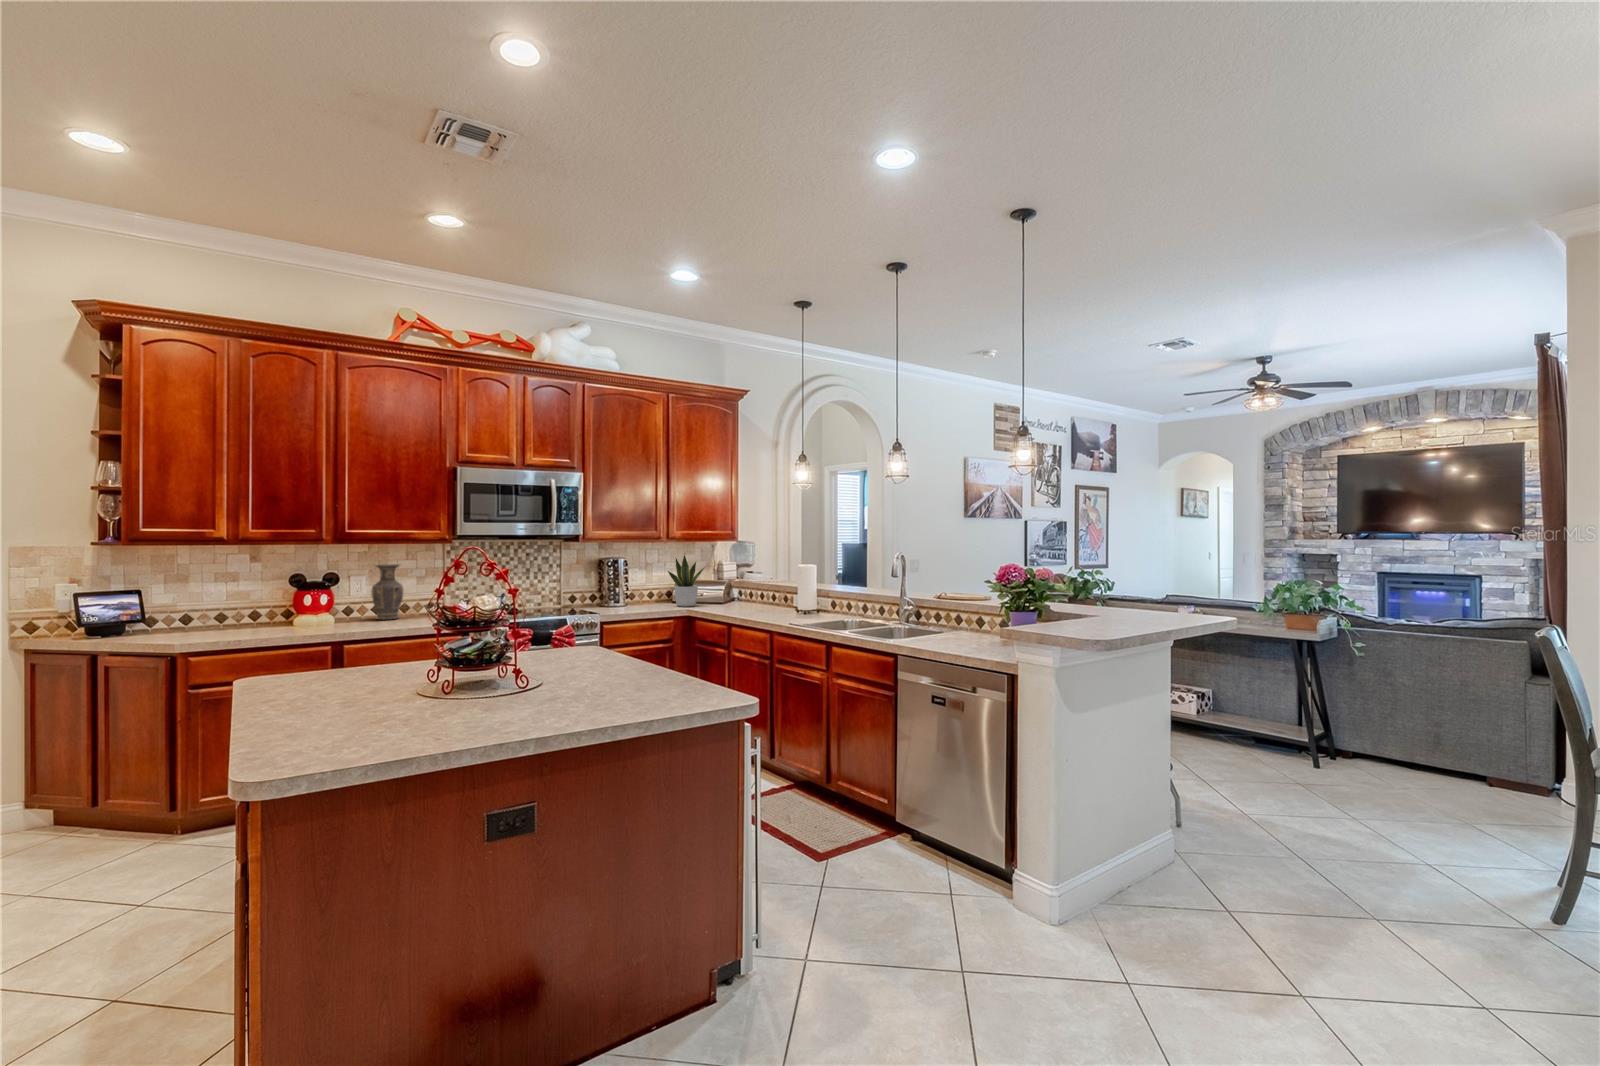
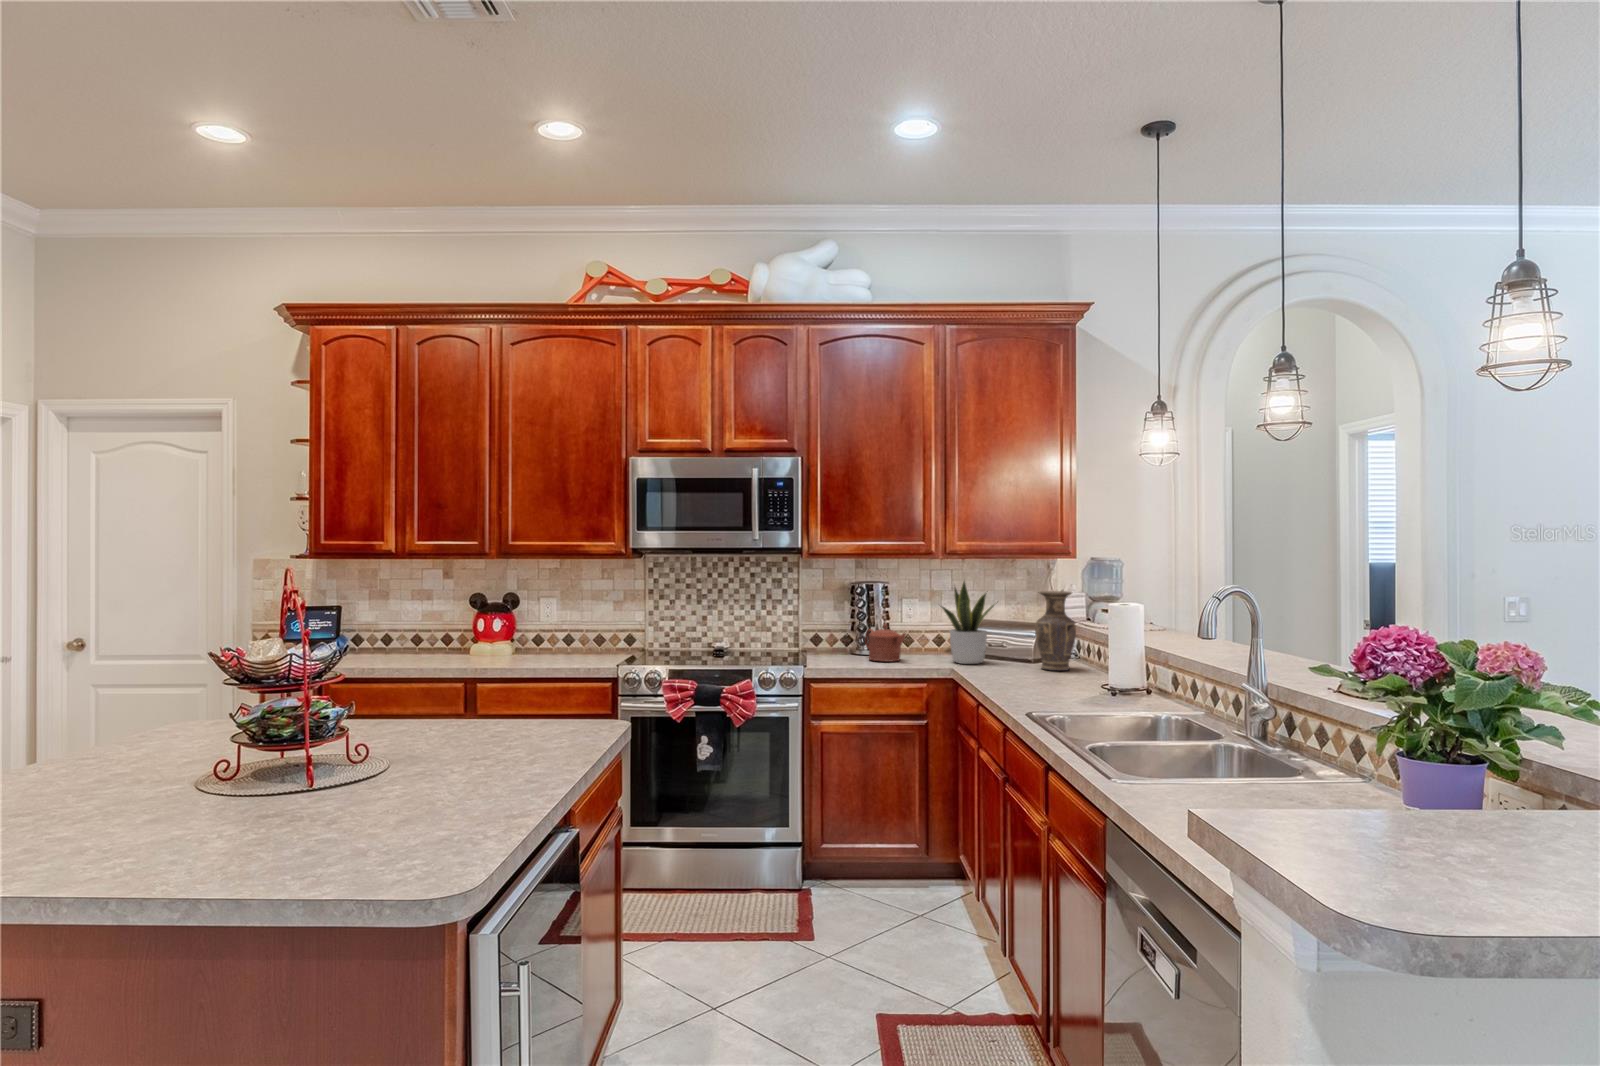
vase: present [371,564,404,620] -> present [1035,591,1076,671]
teapot: none [618,584,652,609] -> present [865,624,906,662]

